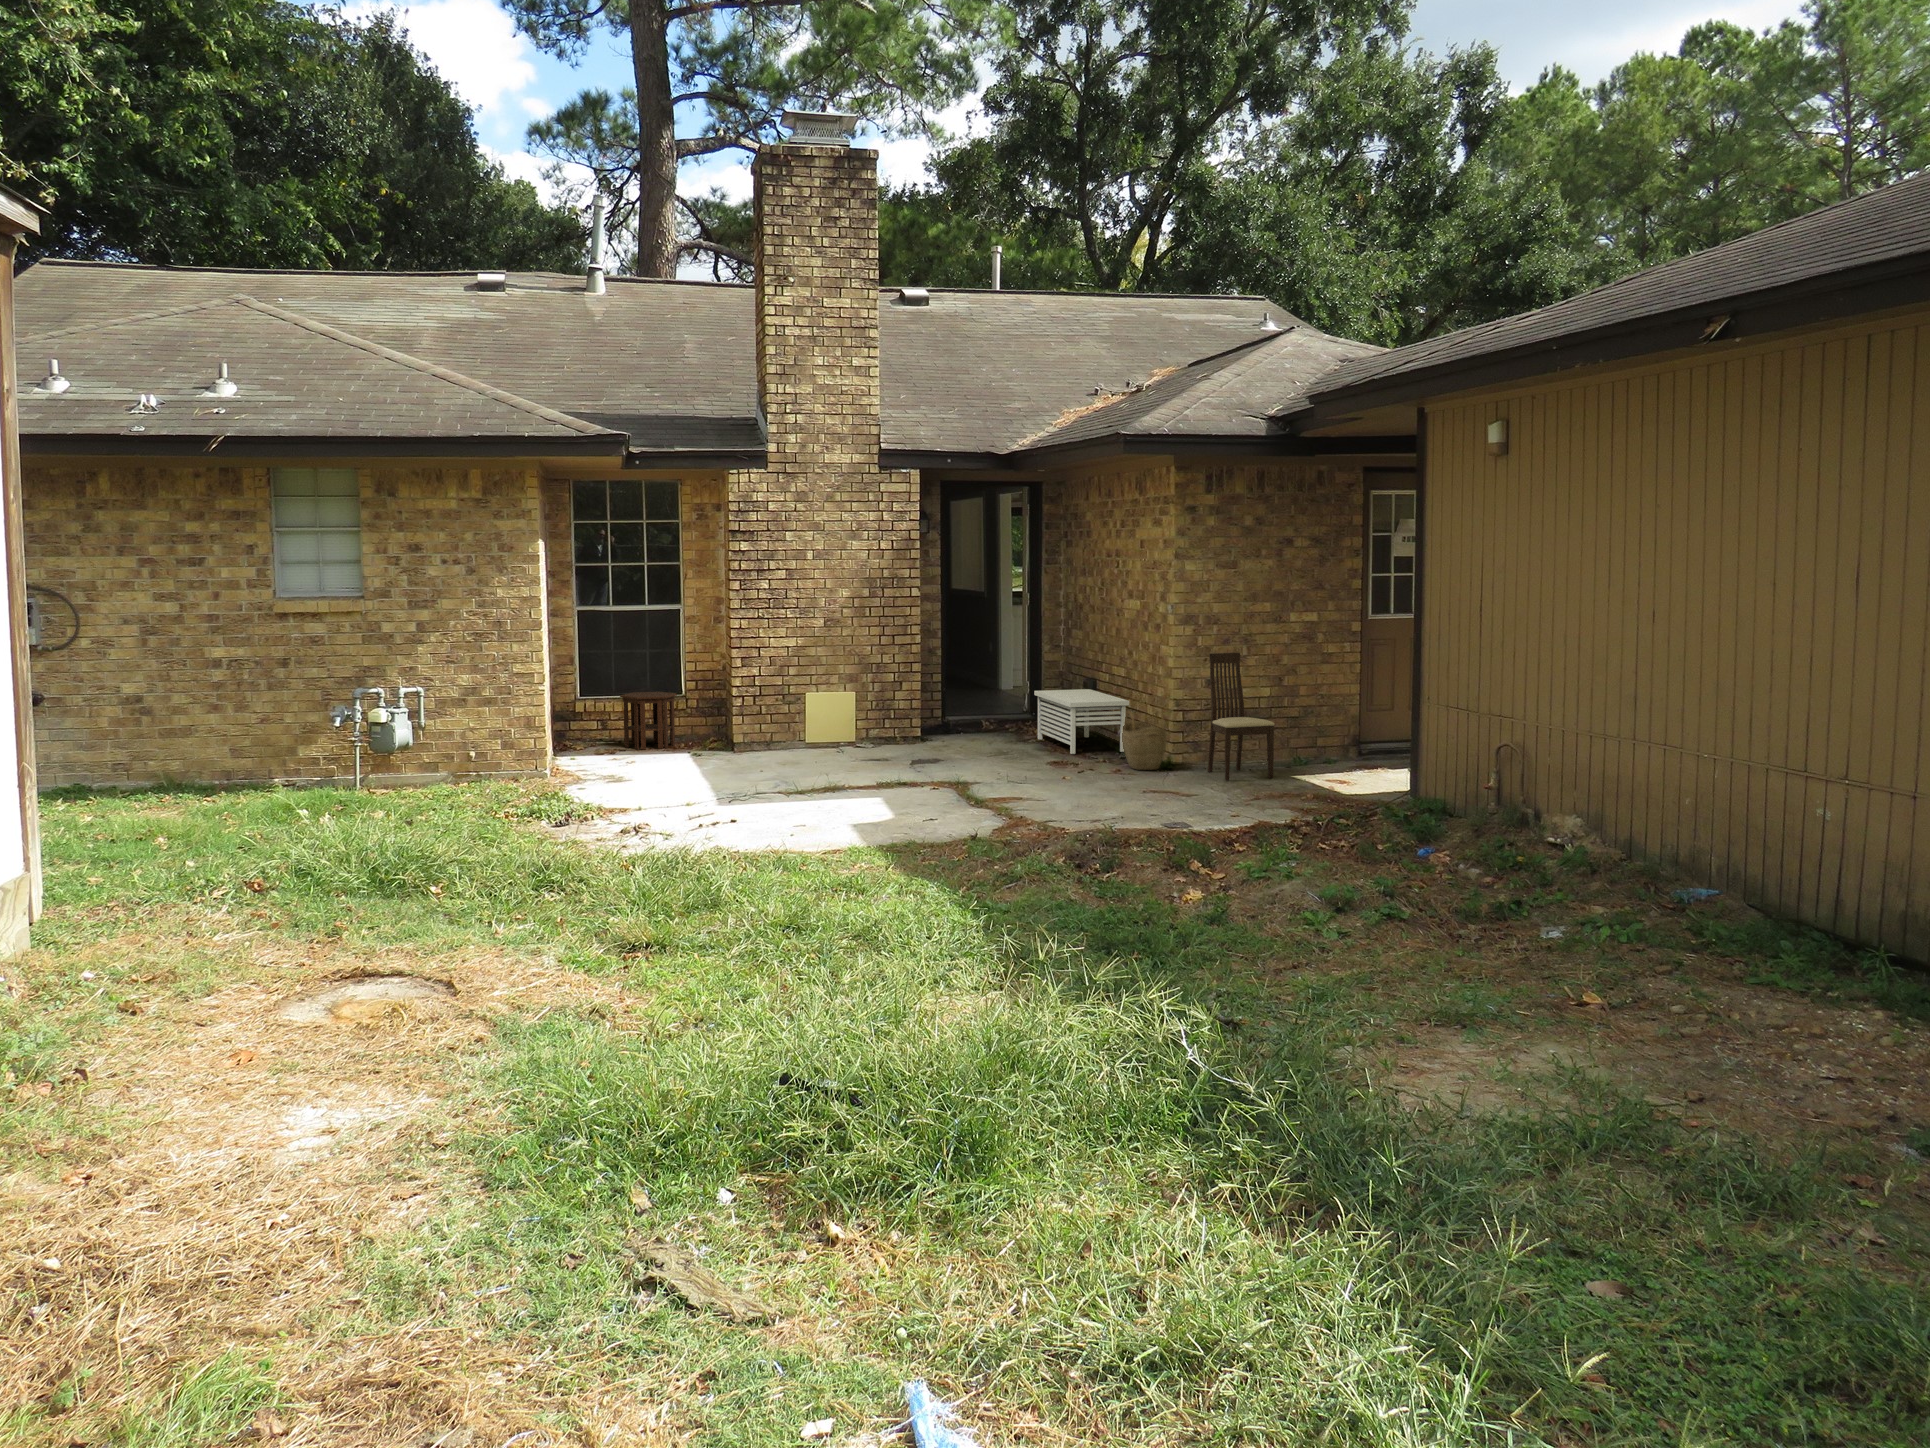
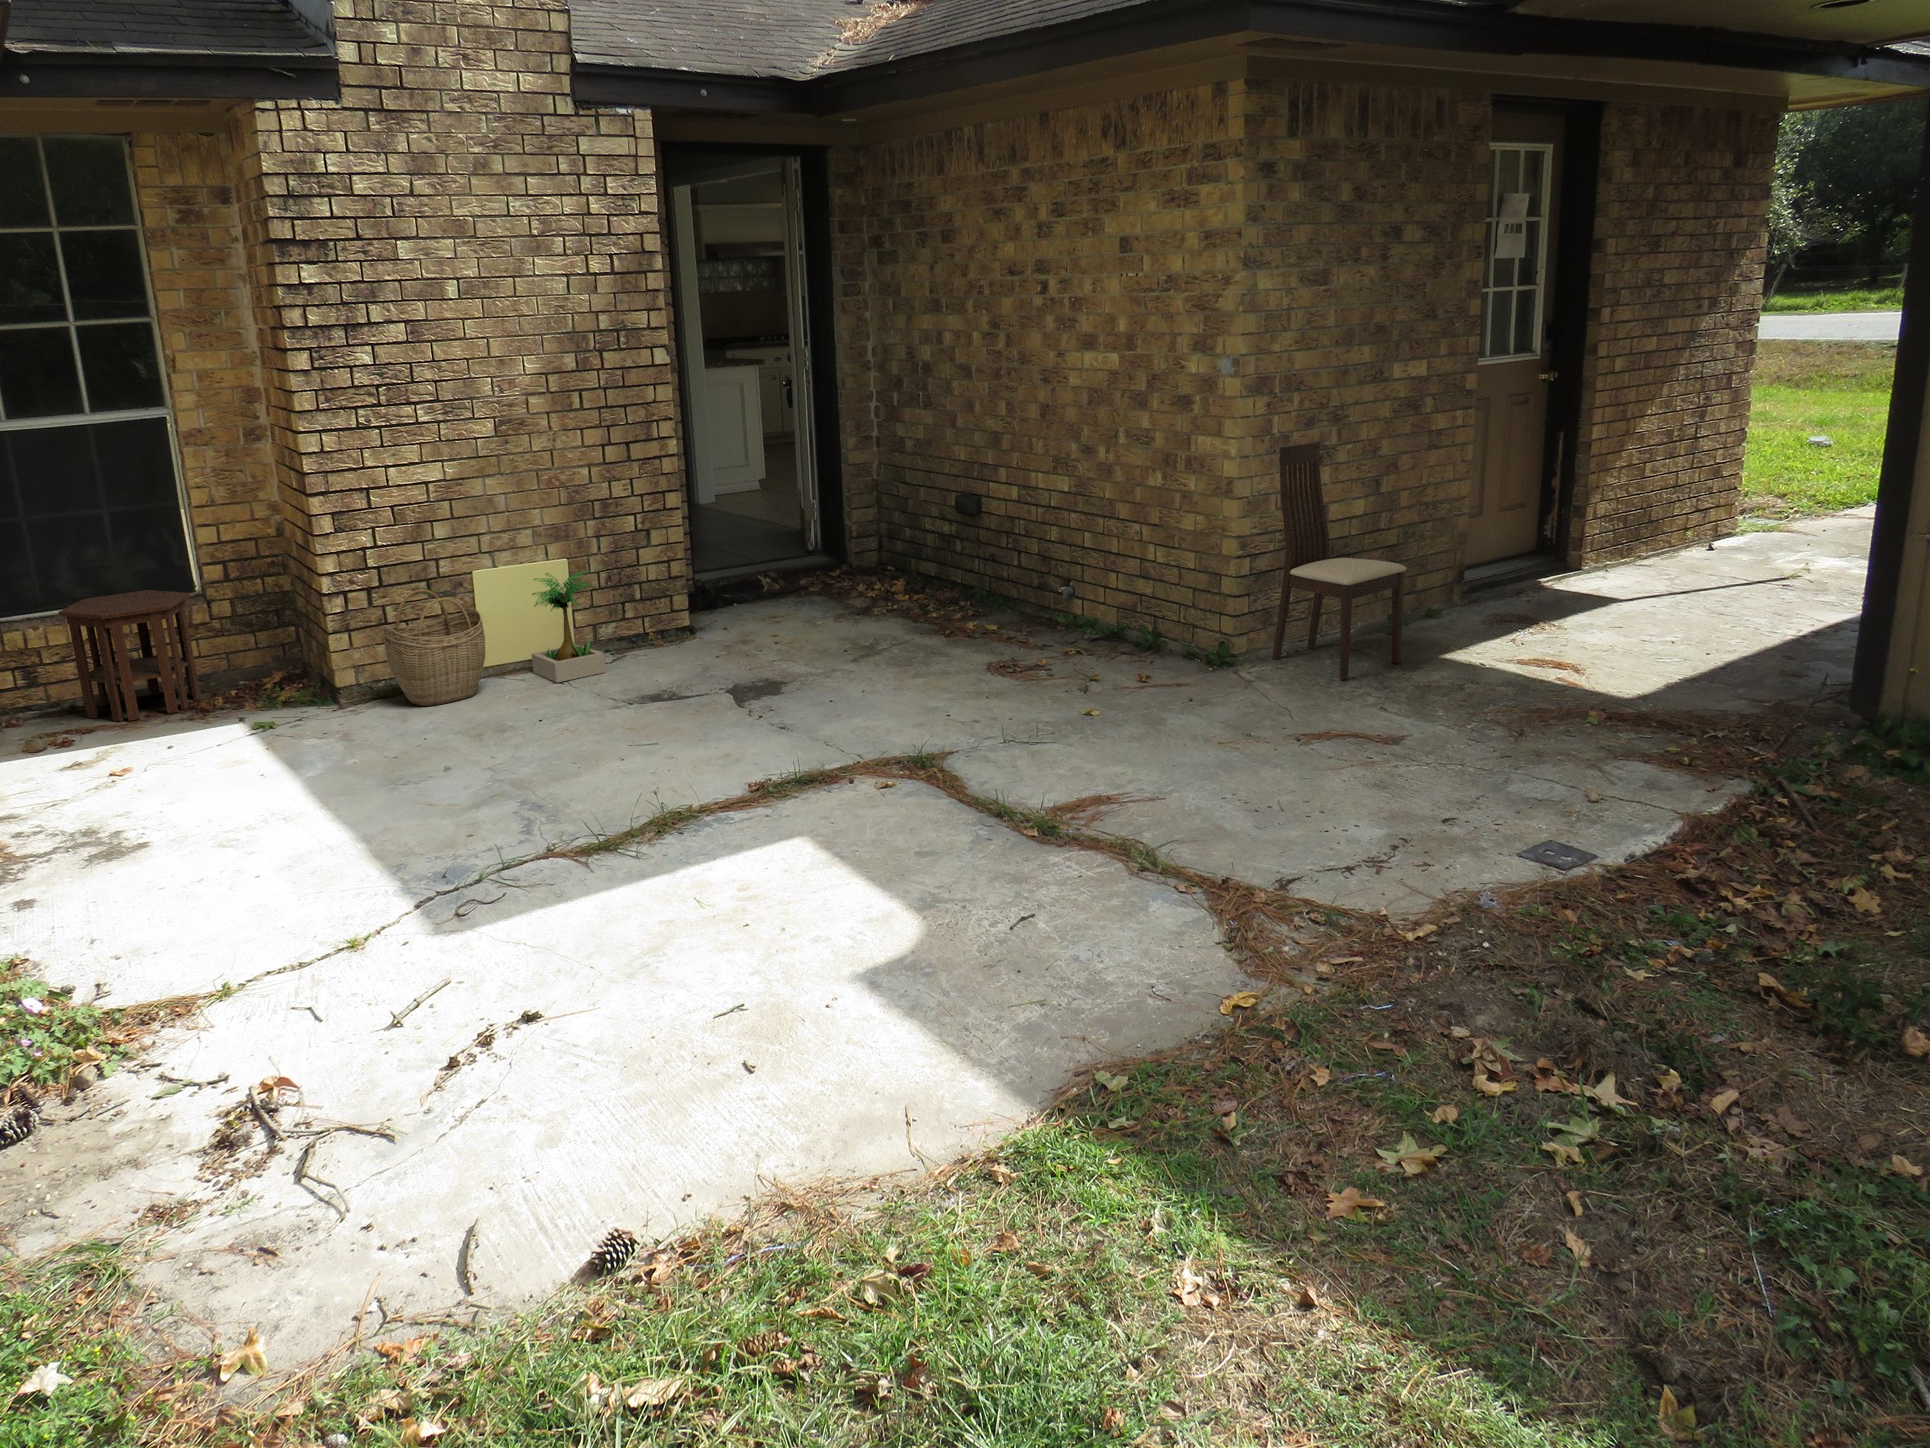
storage bench: present [1034,689,1129,754] -> none [870,512,1073,638]
potted plant: none [828,697,868,752] -> present [531,571,605,683]
woven basket: present [1123,711,1166,770] -> present [383,589,485,706]

